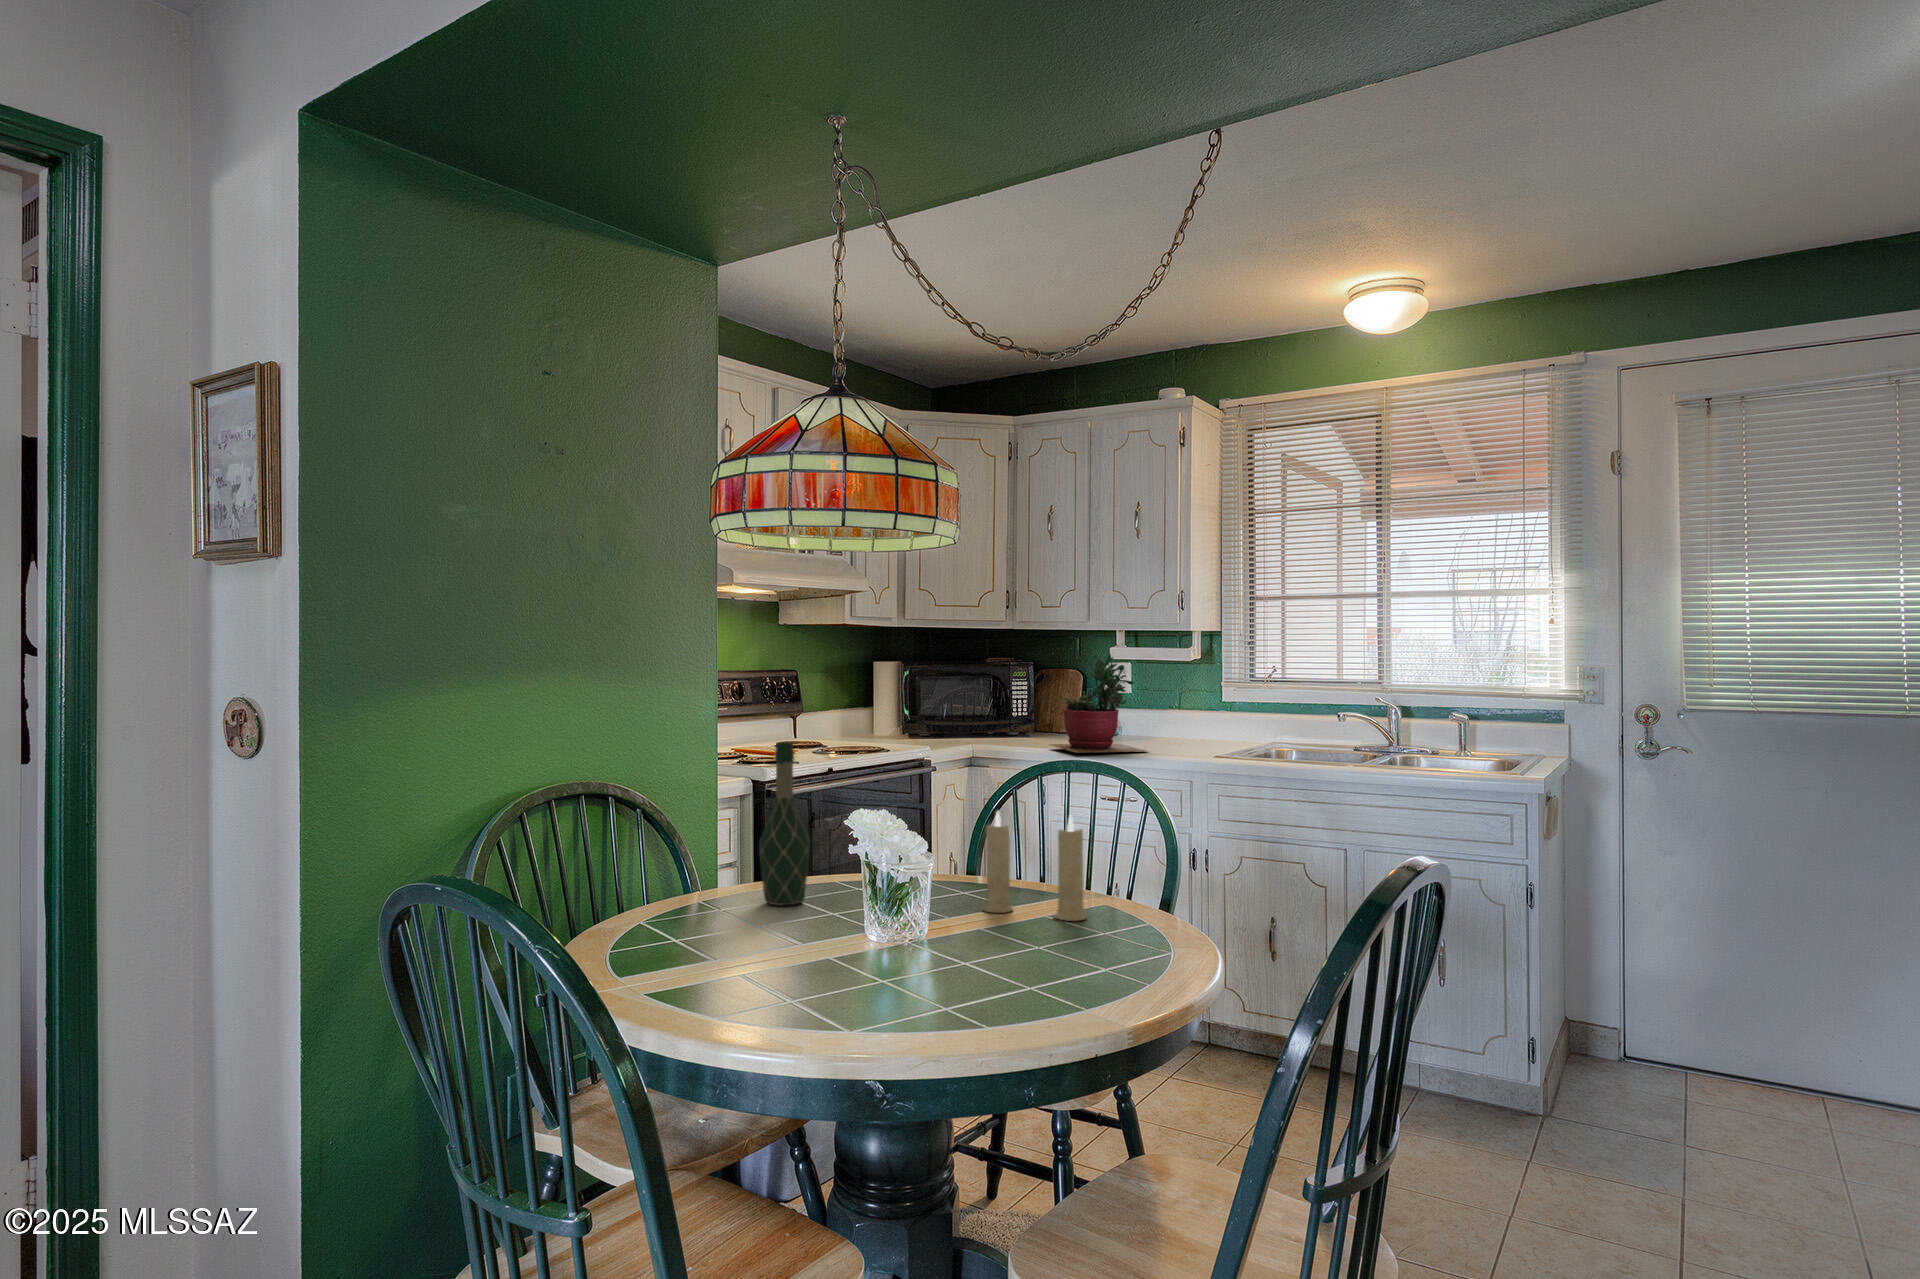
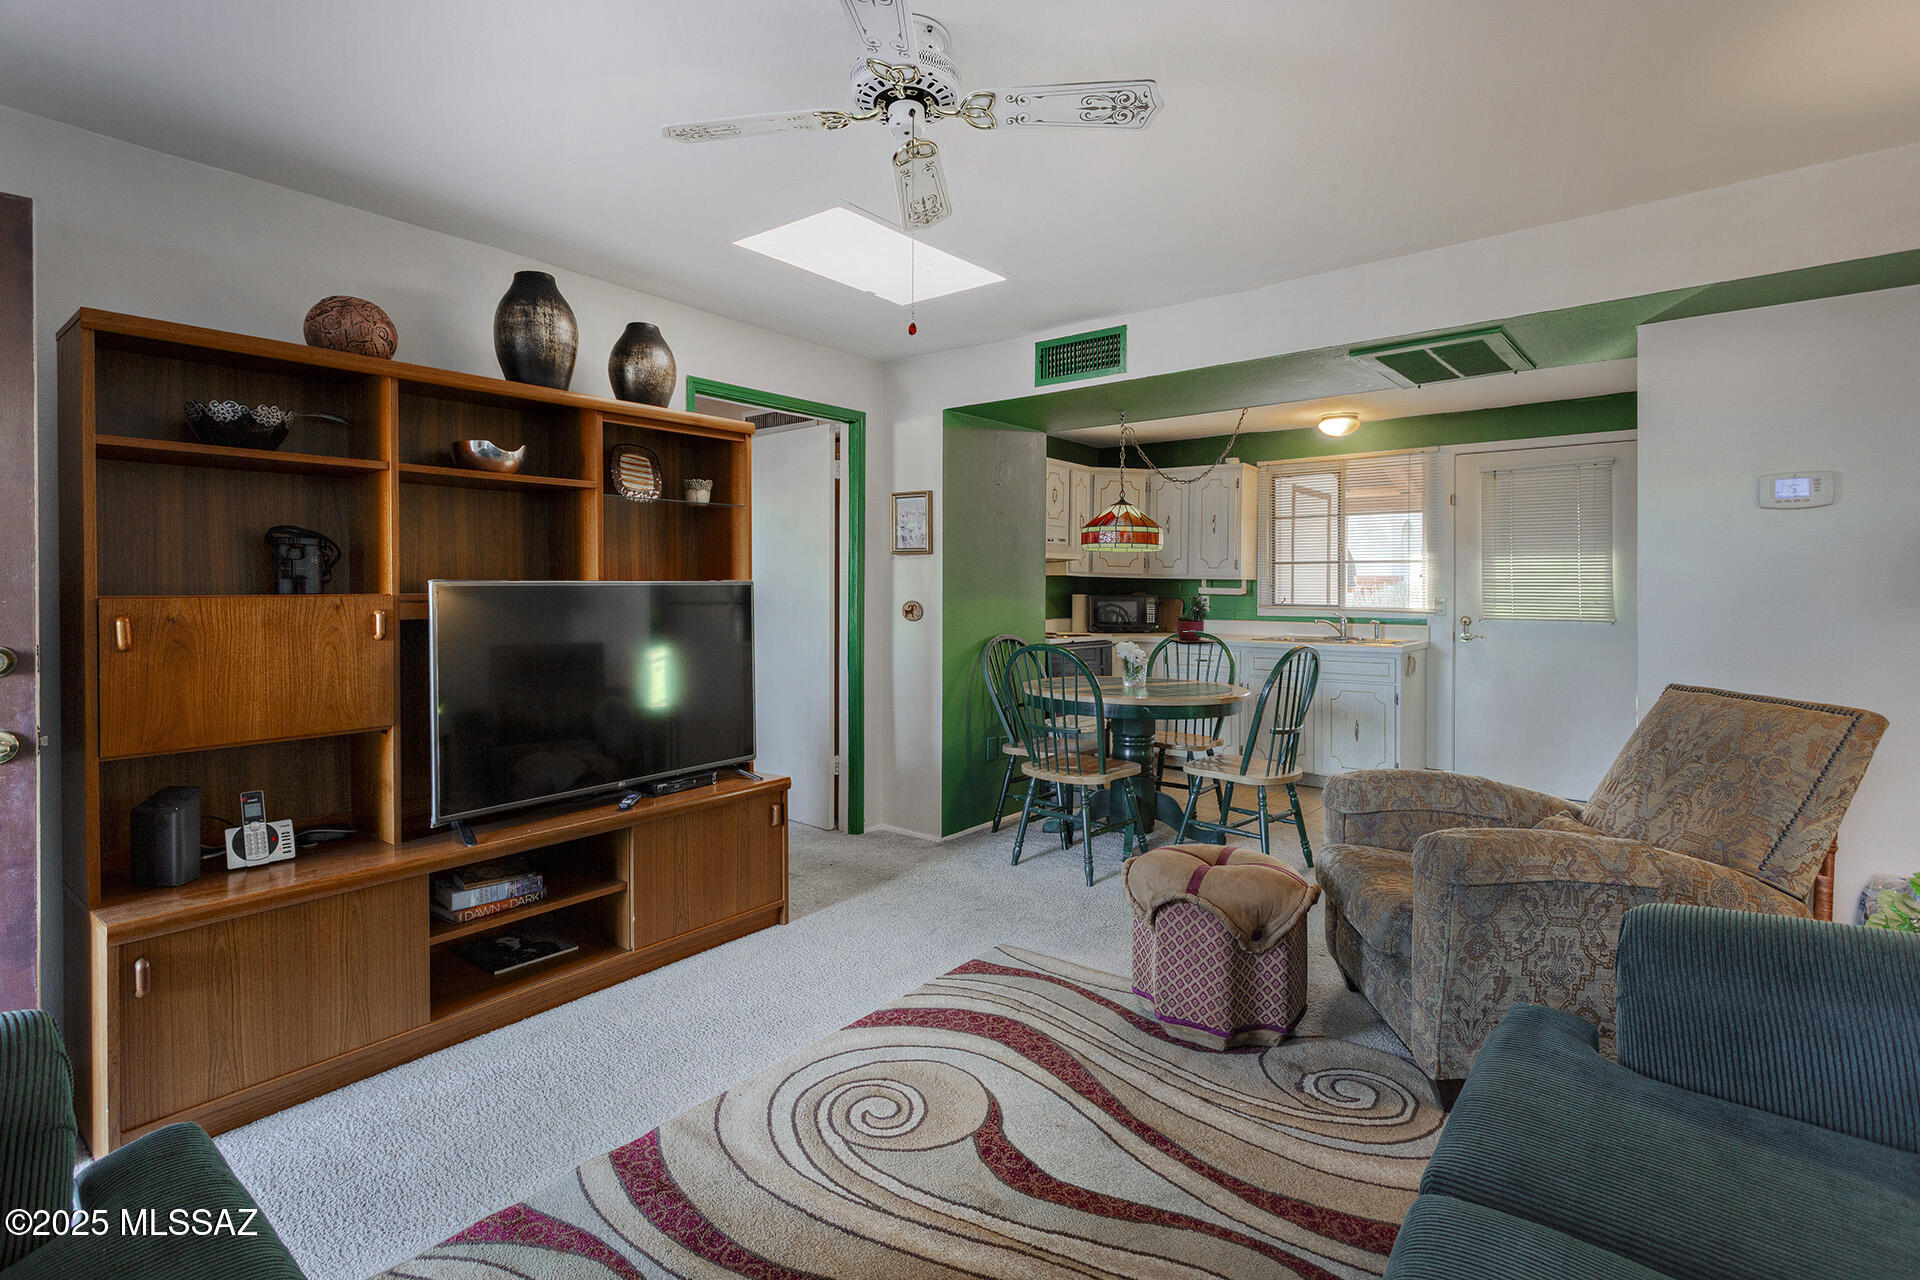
wine bottle: present [759,742,810,906] -> none [1084,637,1103,695]
candle: present [983,811,1087,921] -> none [1166,660,1204,697]

